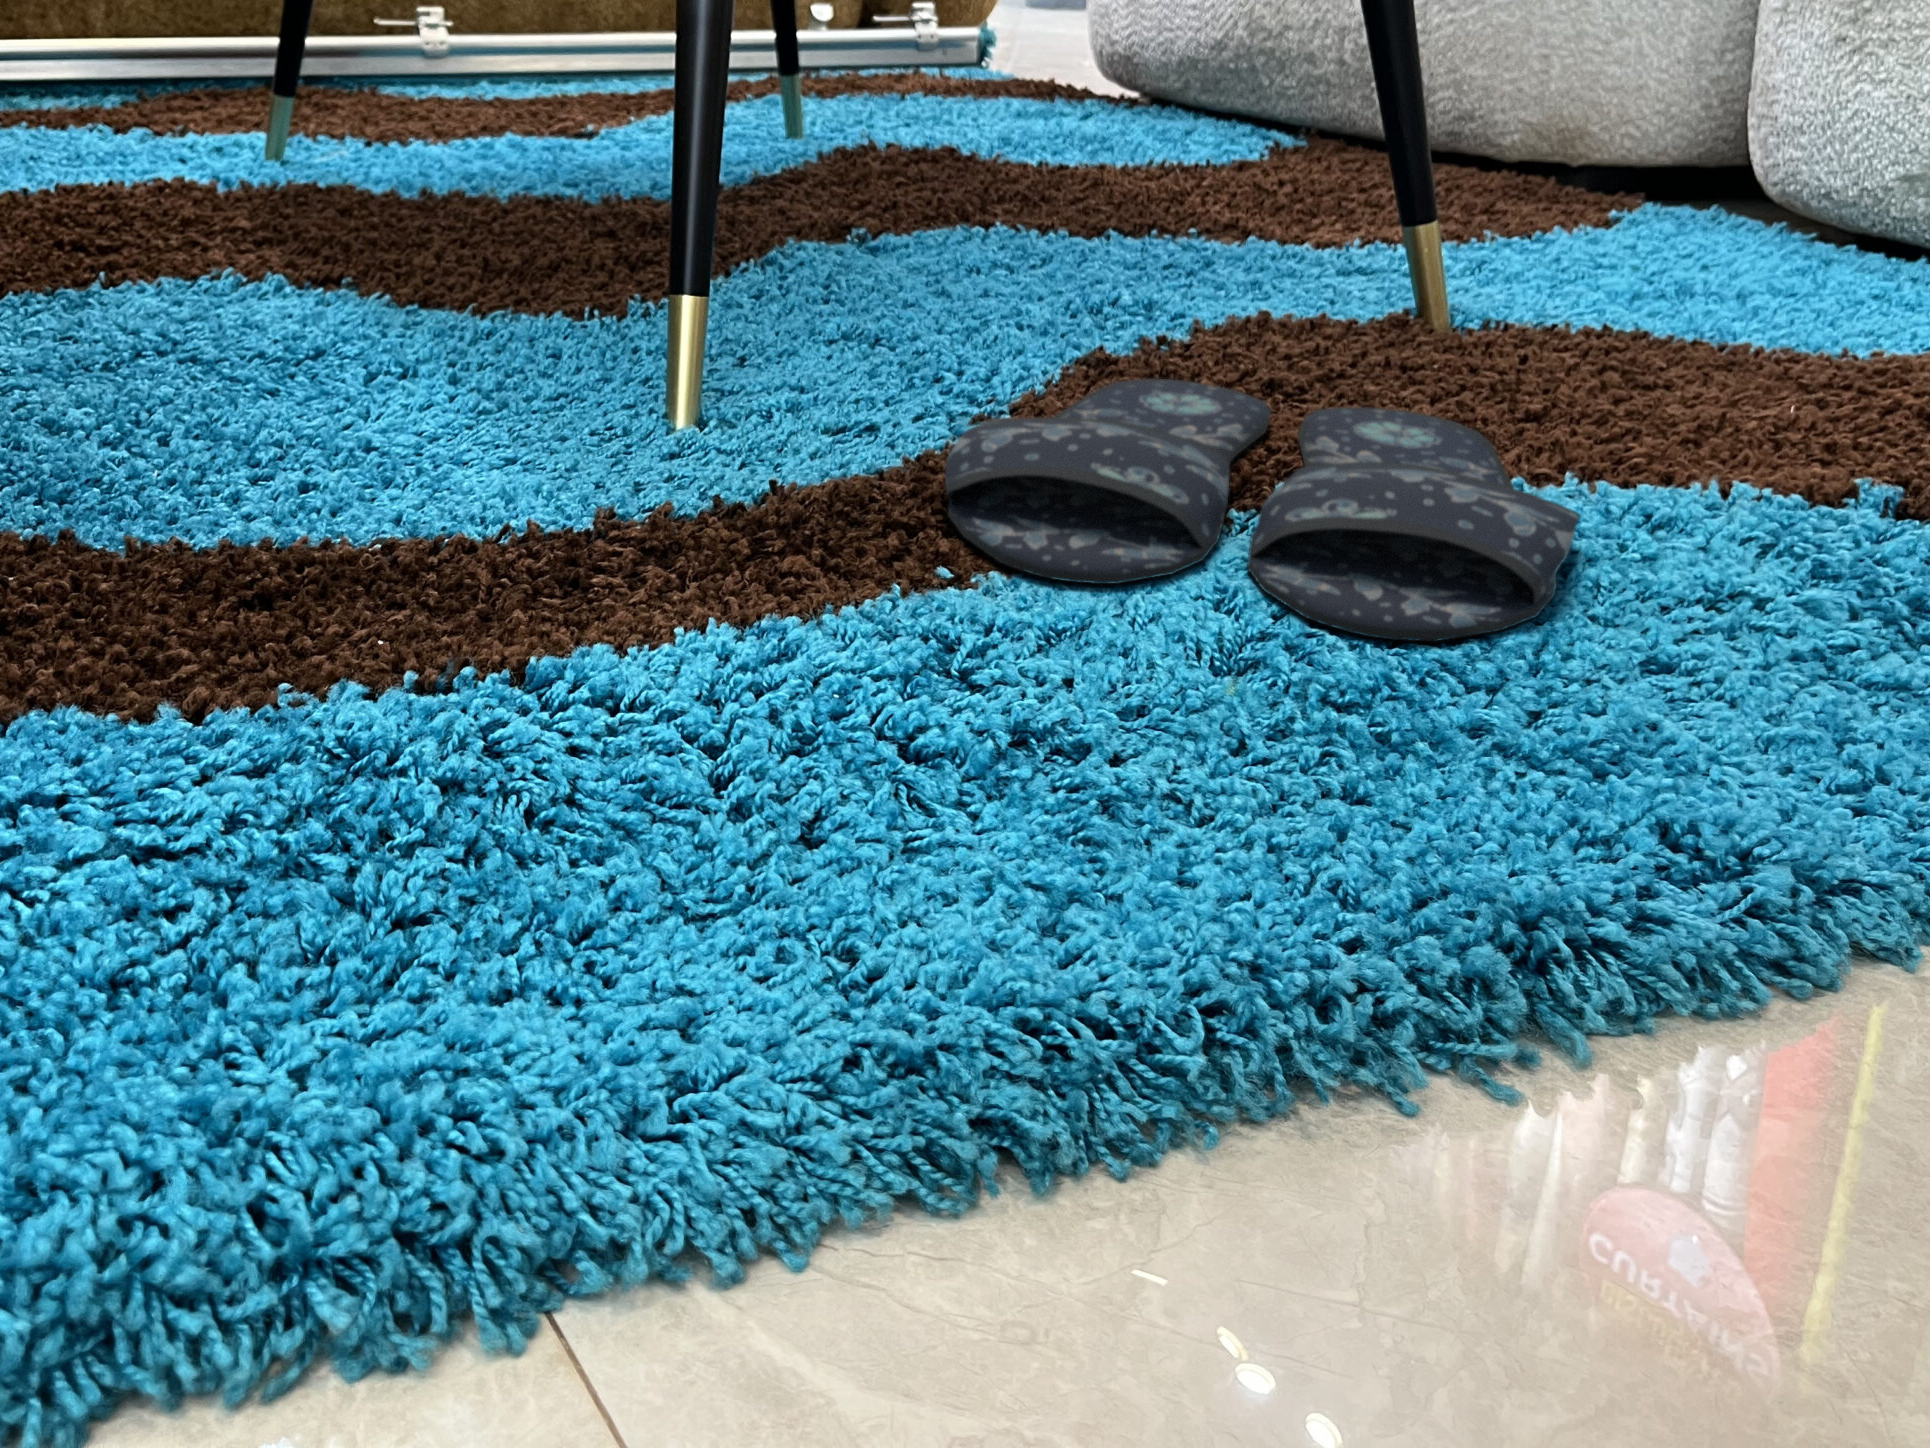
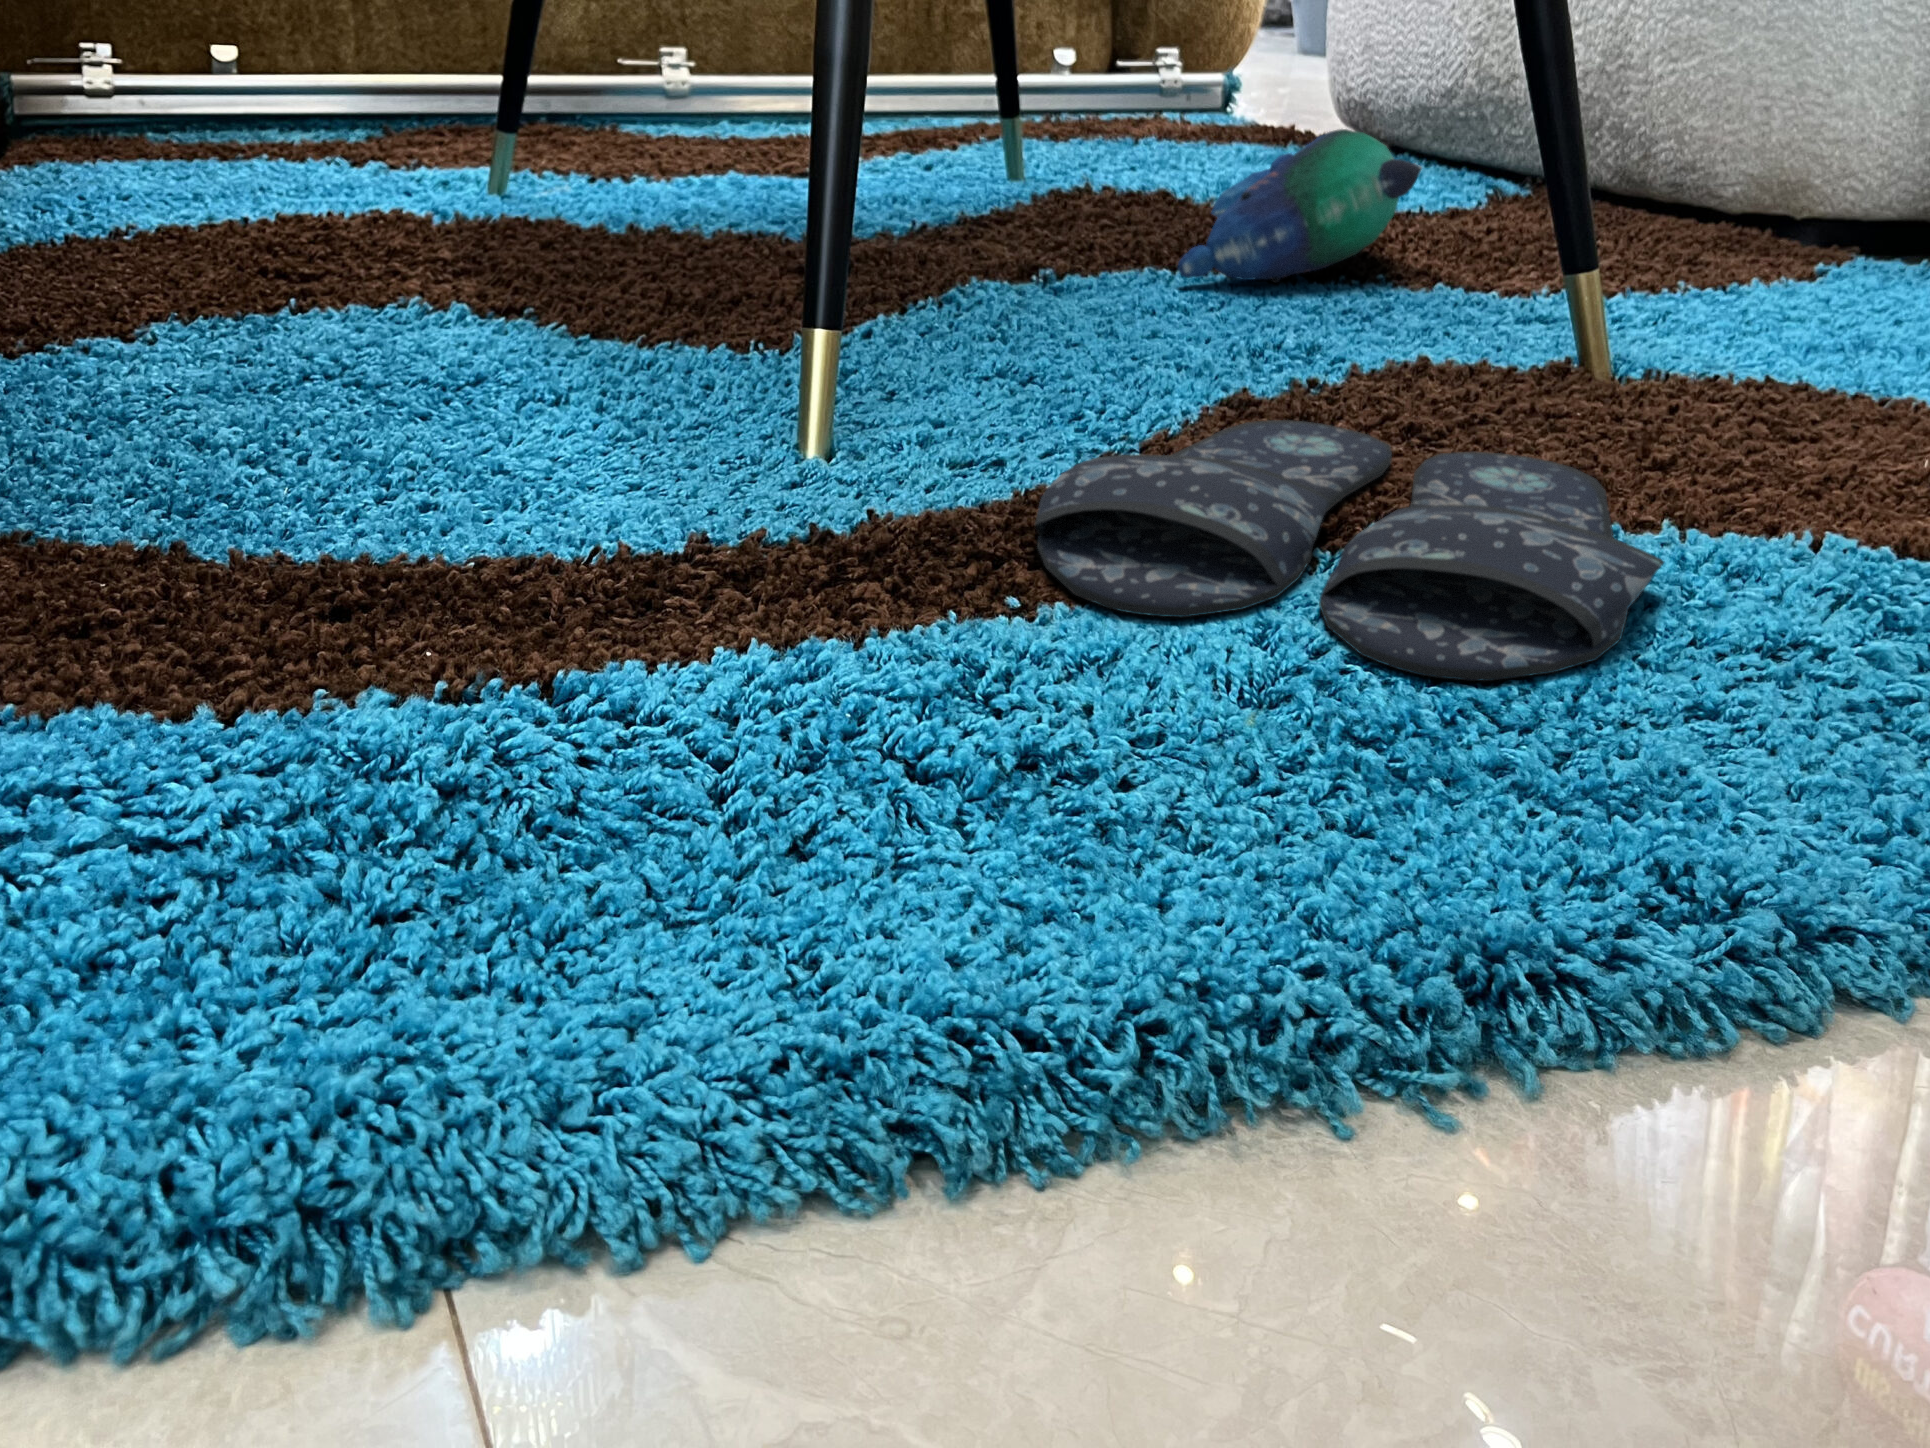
plush toy: none [998,82,1237,239] -> present [1178,129,1422,283]

